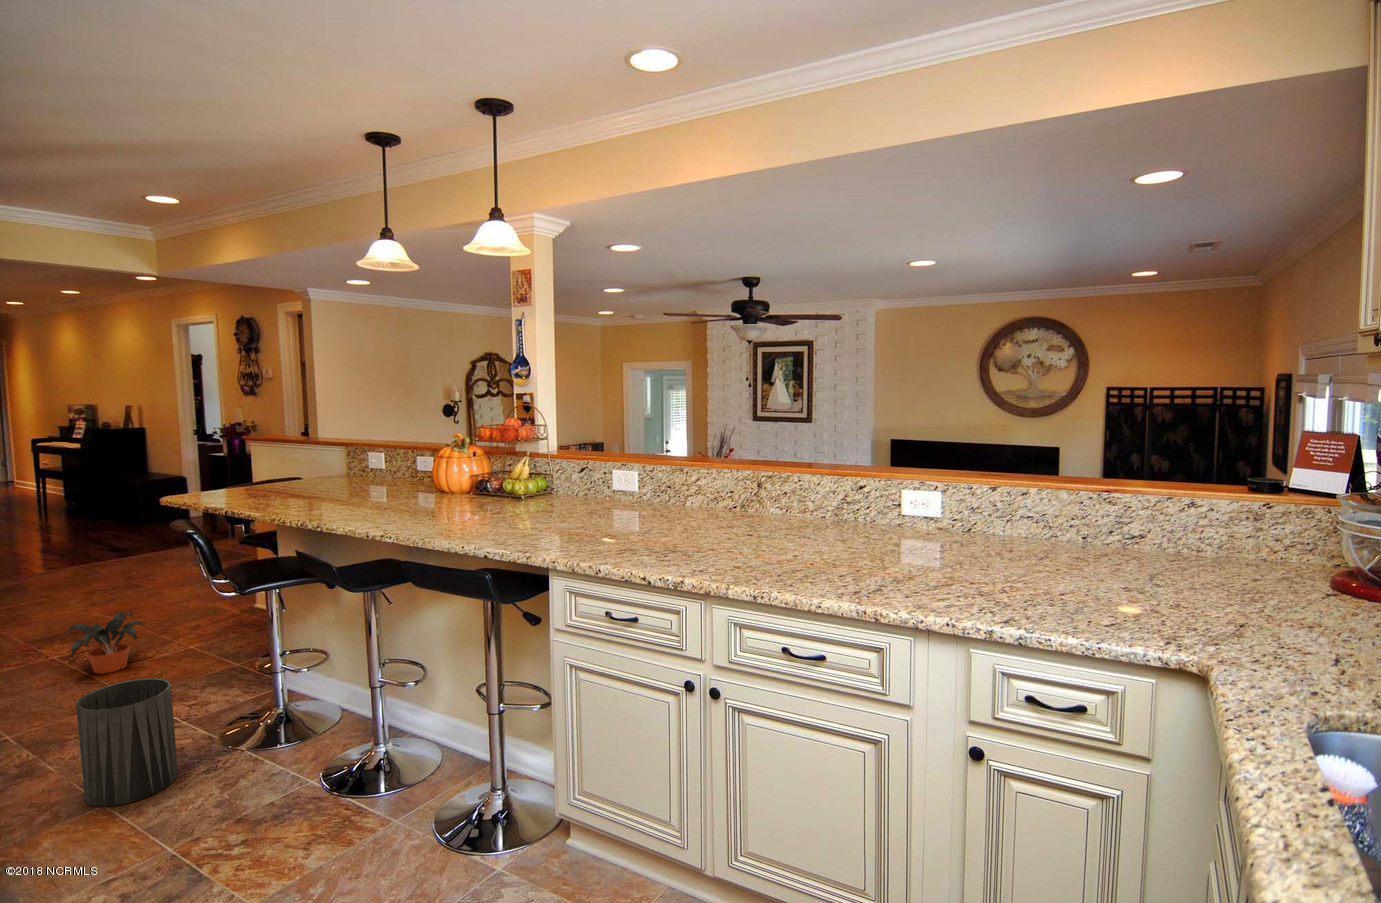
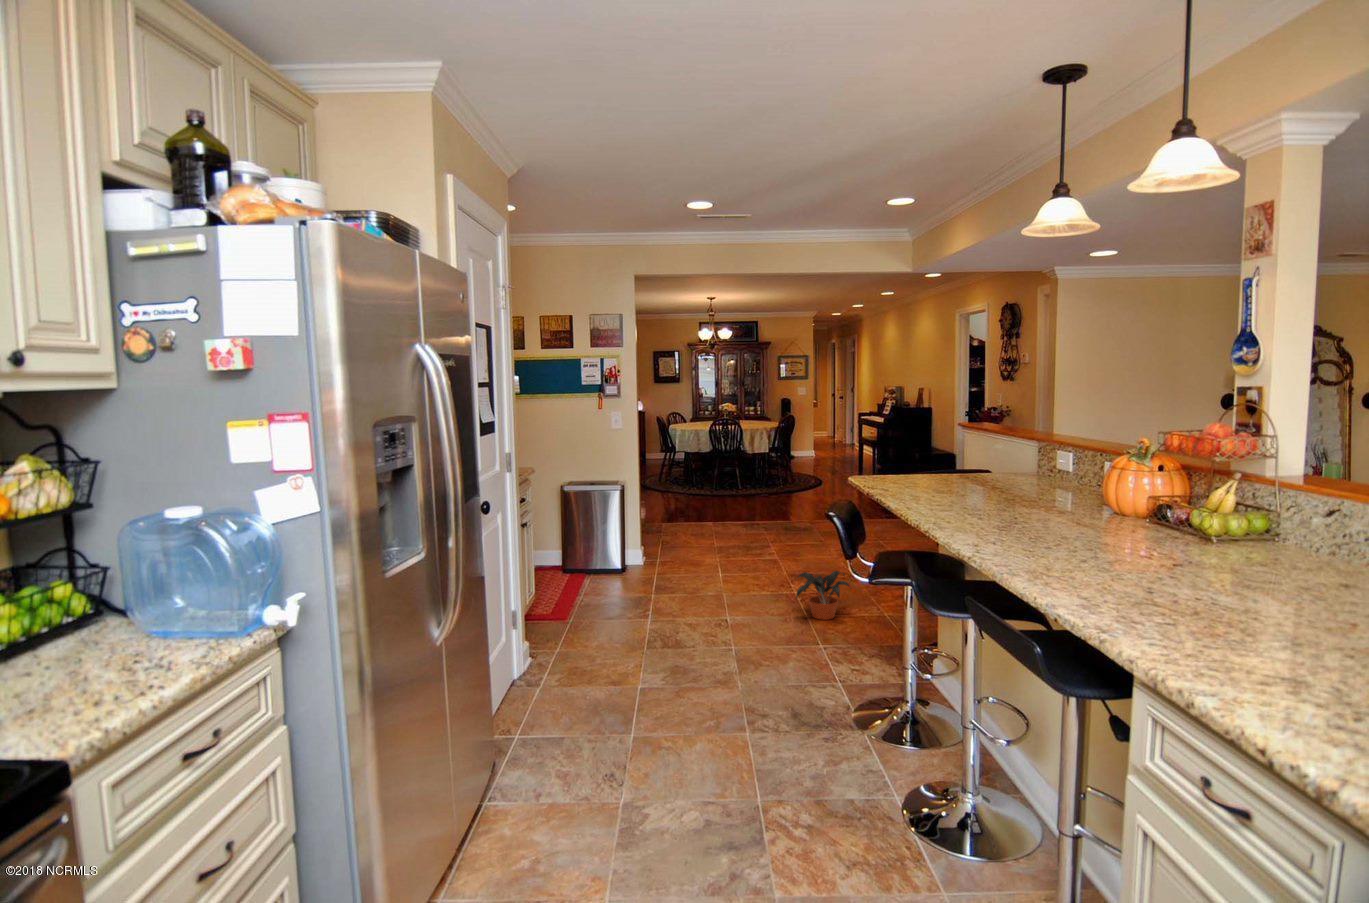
trash can: present [76,678,178,807] -> none [743,633,809,741]

